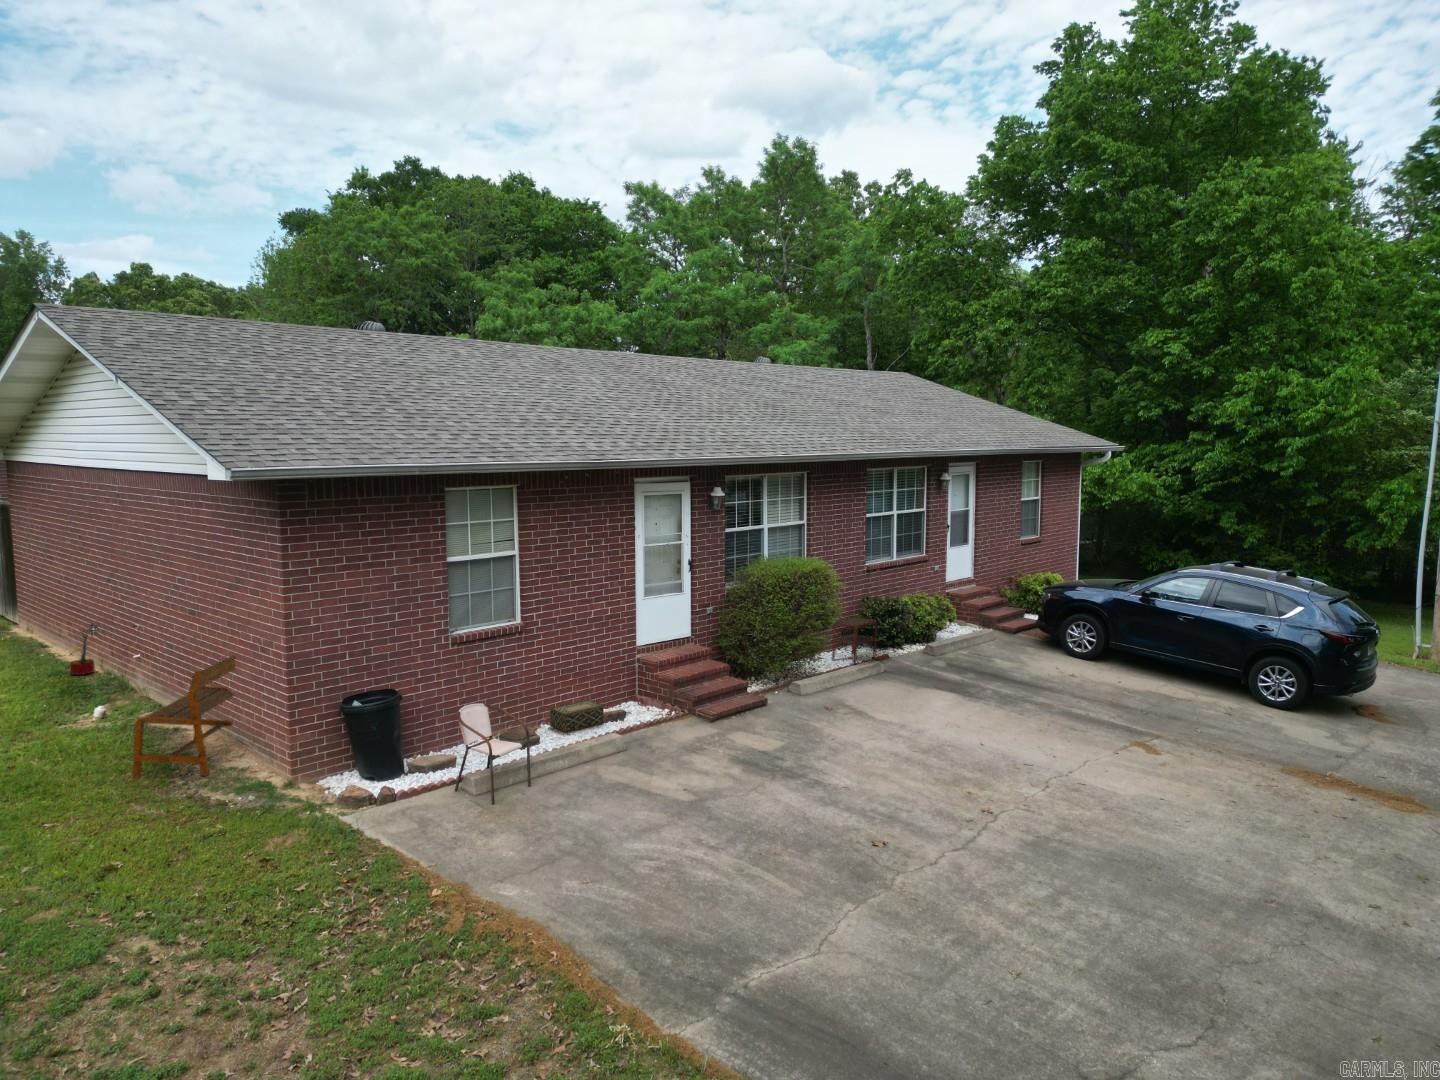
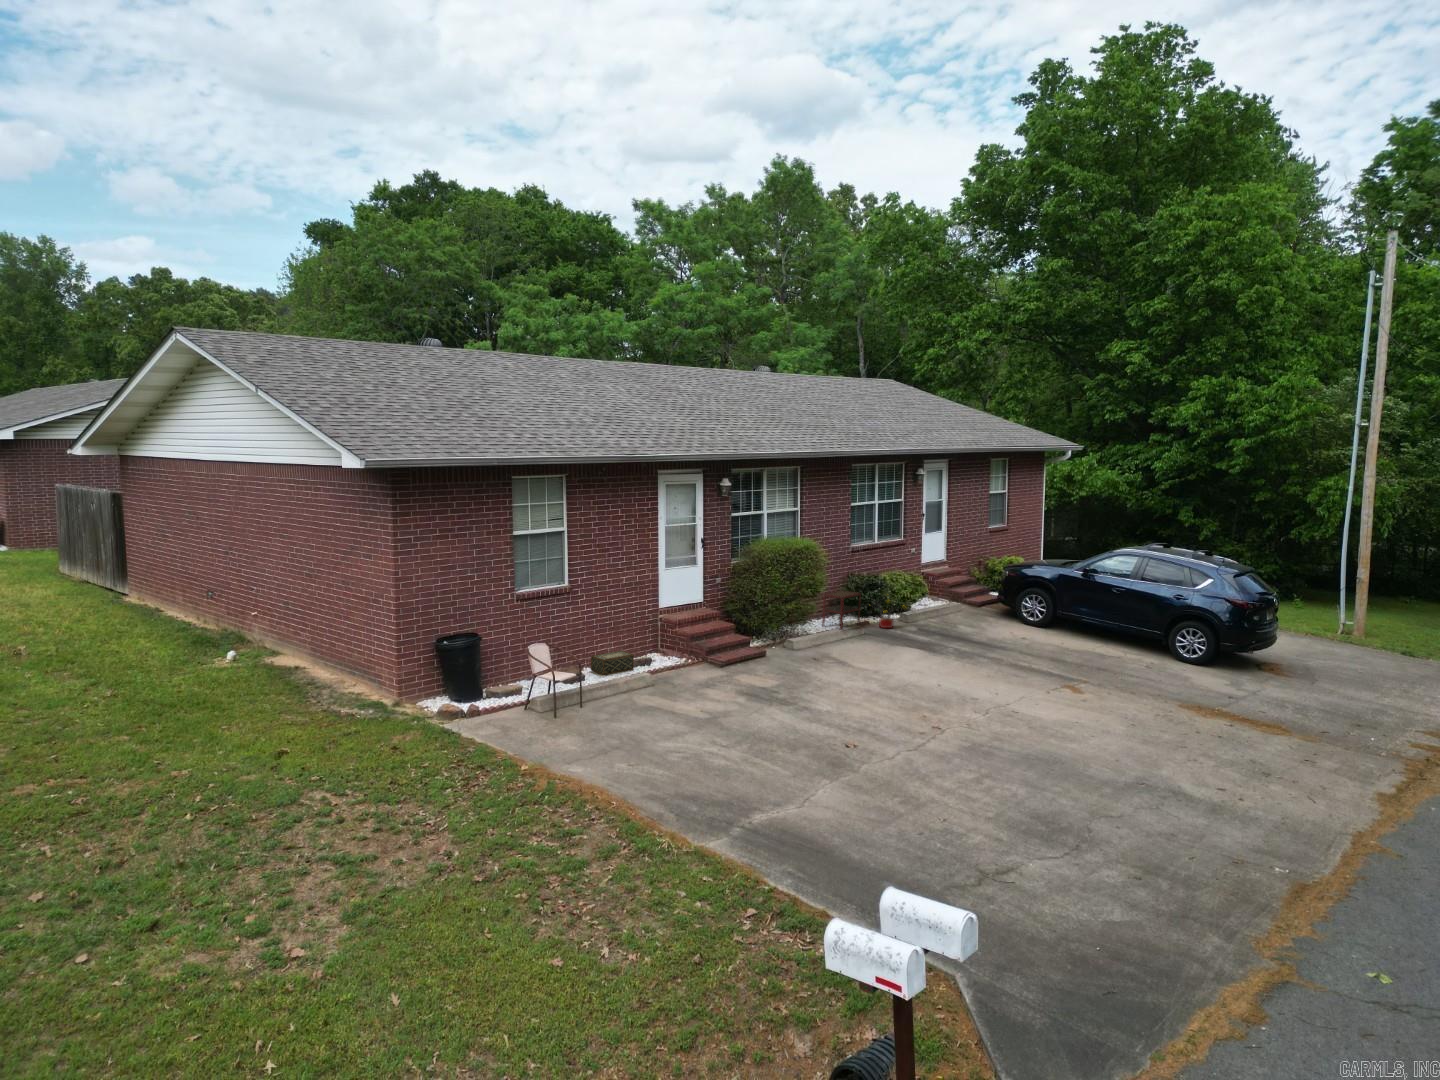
decorative plant: present [70,631,95,675] -> present [877,602,904,628]
bench: present [133,654,236,778] -> none [272,604,358,701]

